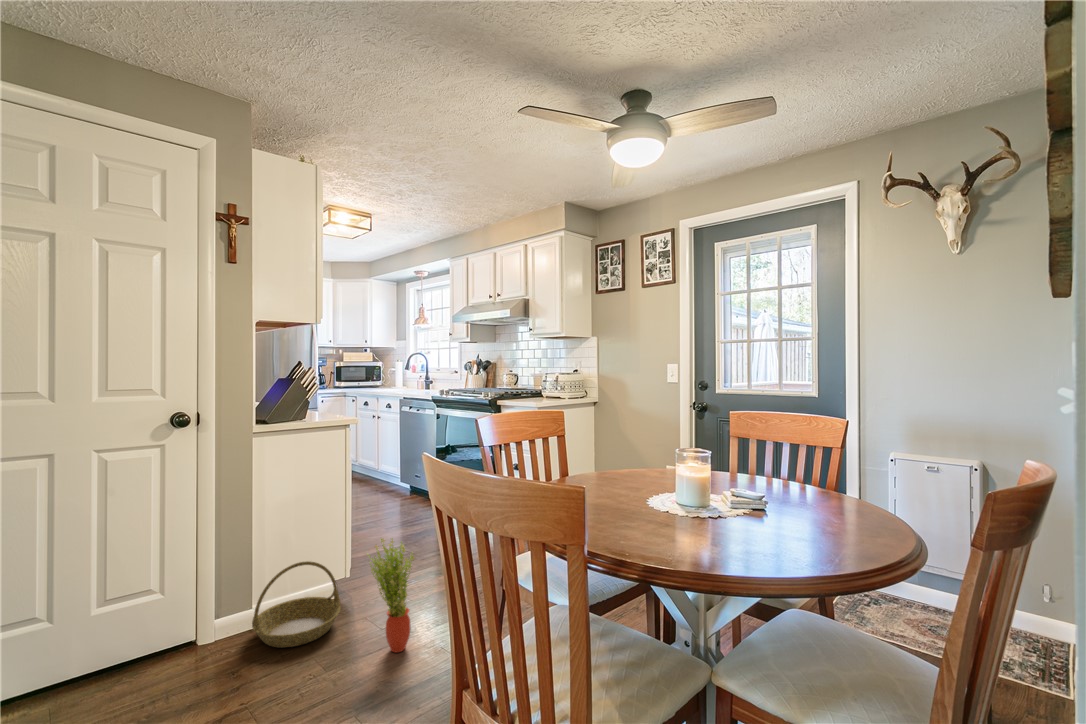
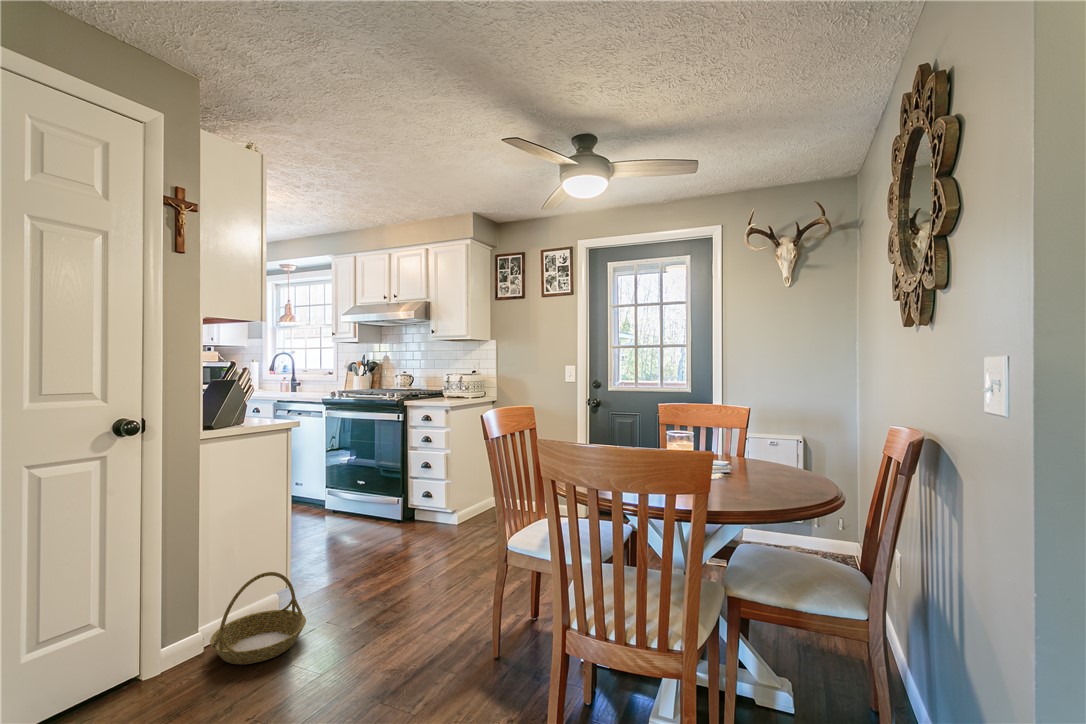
potted plant: present [370,539,414,653] -> none [352,534,399,645]

